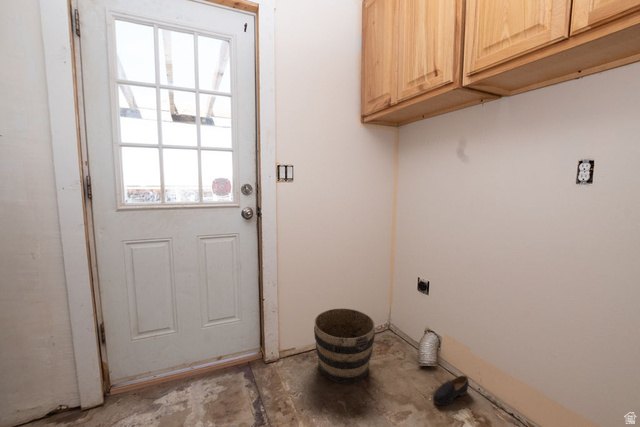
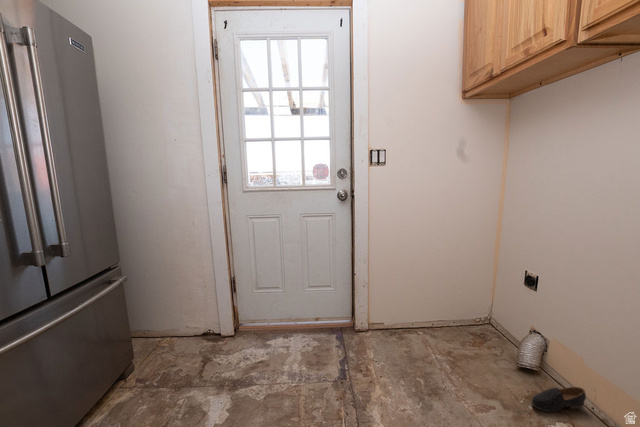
bucket: present [314,308,375,384] -> none [401,294,467,366]

